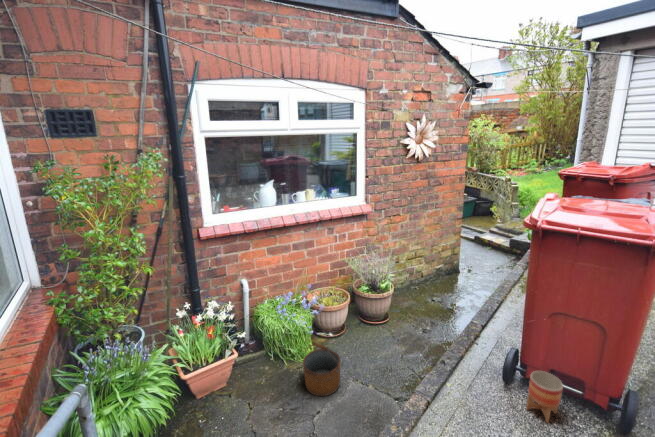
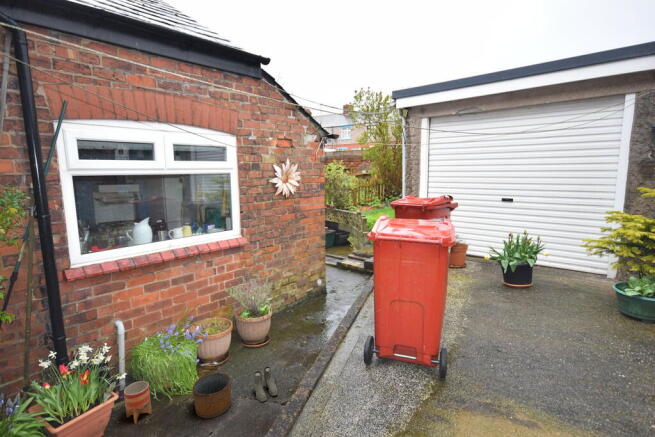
boots: none [365,355,390,393] -> present [253,367,277,402]
planter: present [526,371,563,423] -> present [124,381,152,423]

